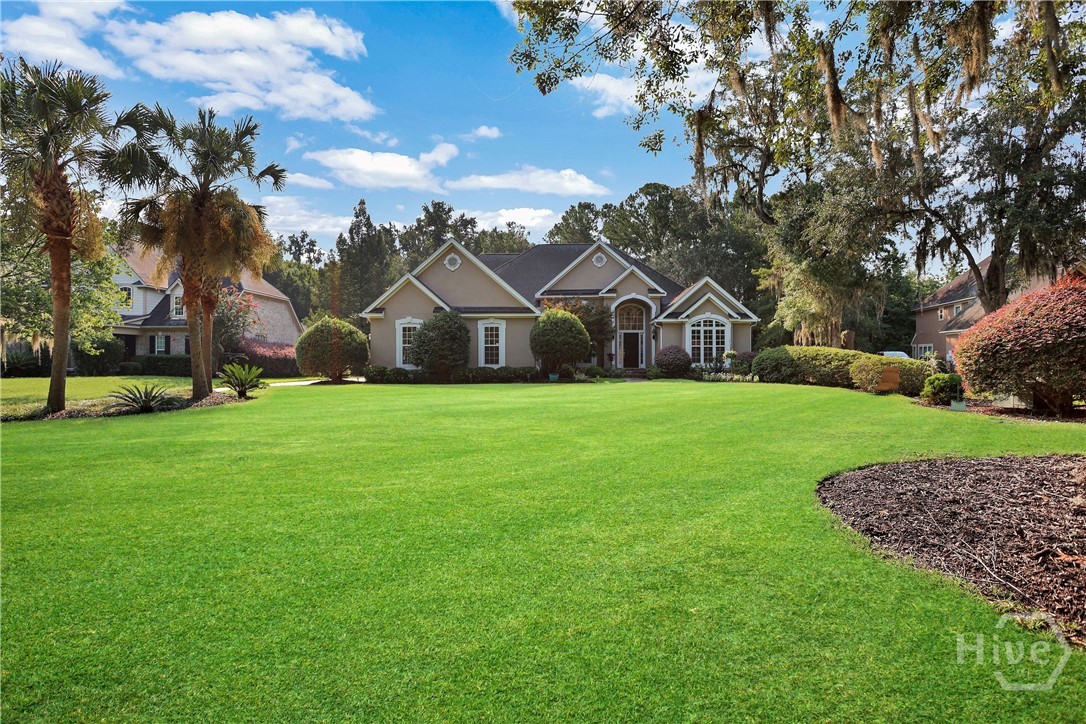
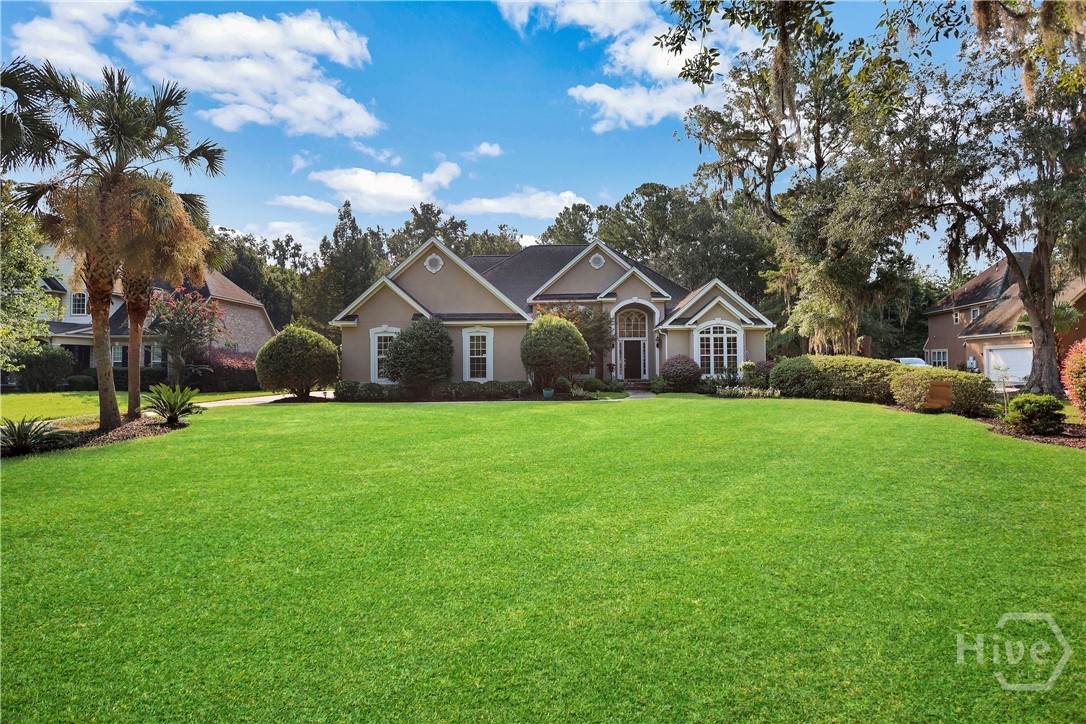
potted tree: present [948,373,966,411] -> none [1028,390,1055,437]

